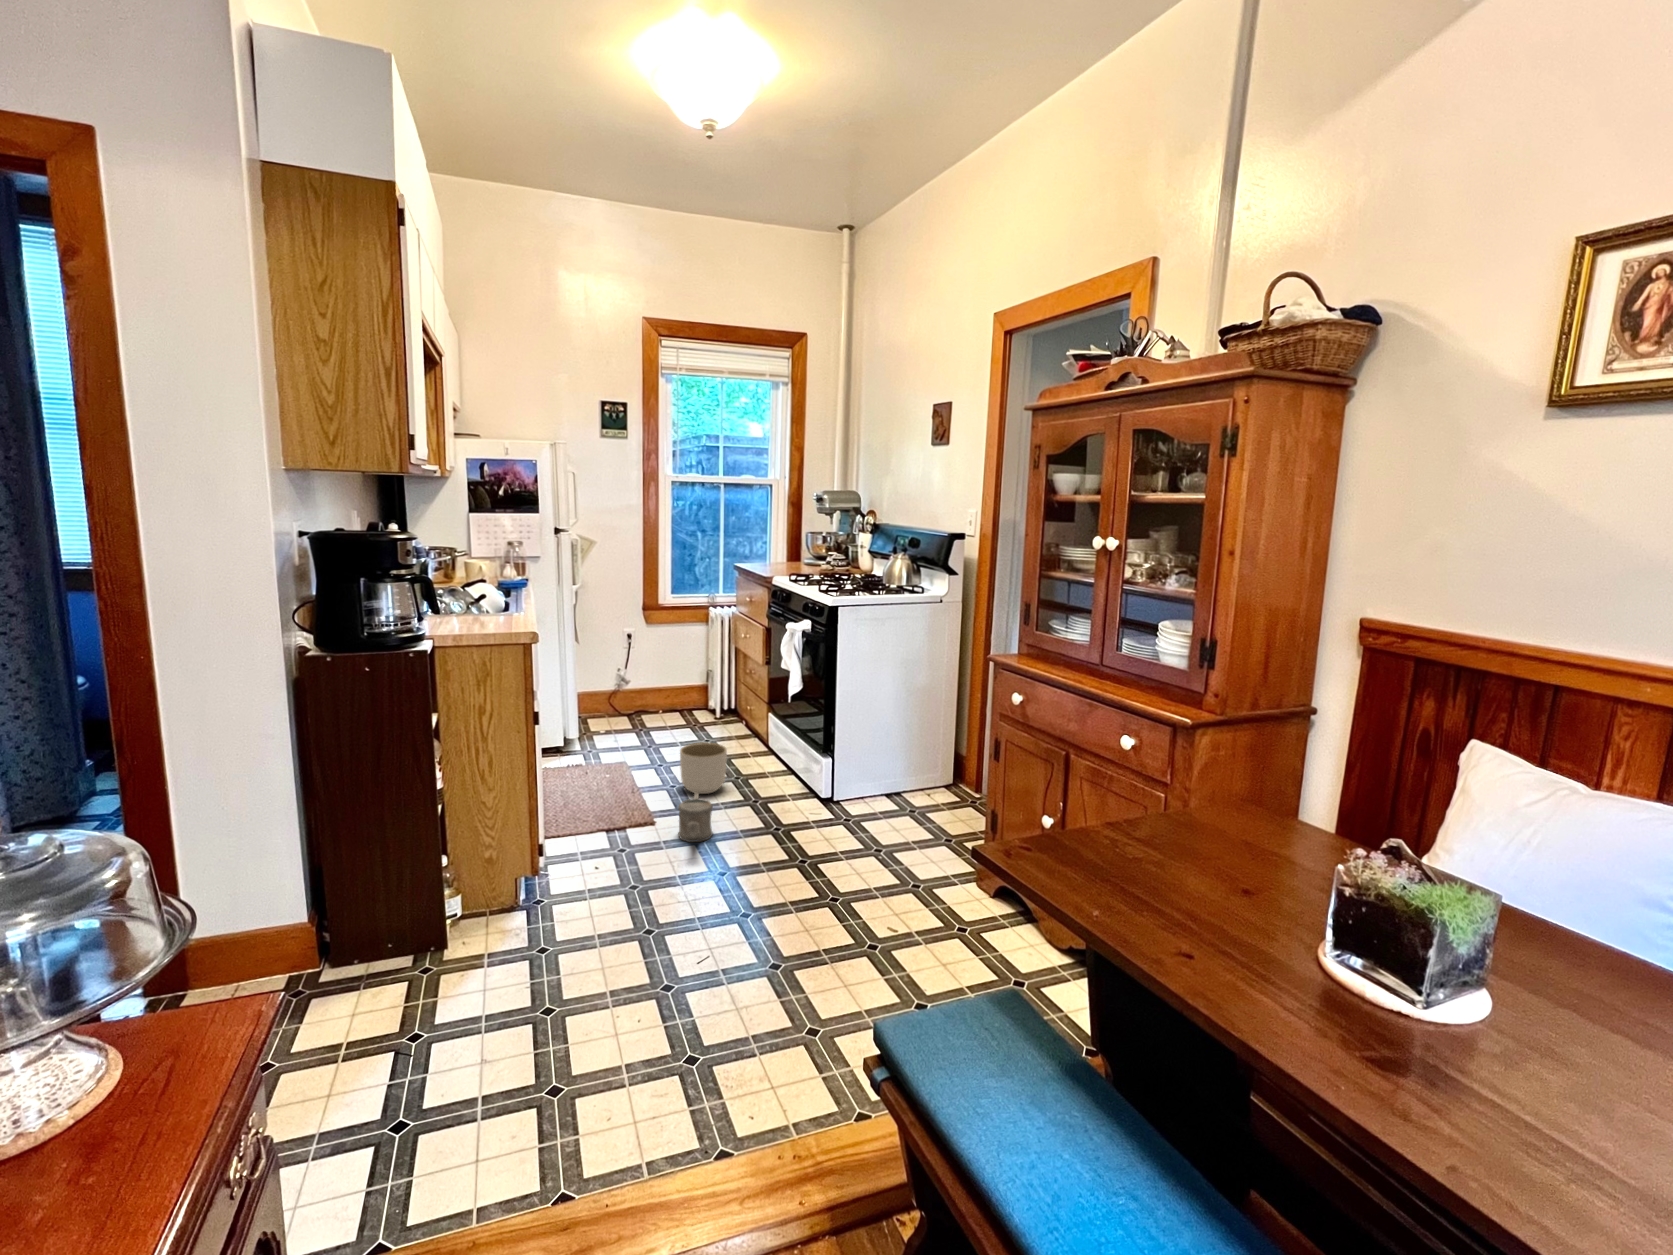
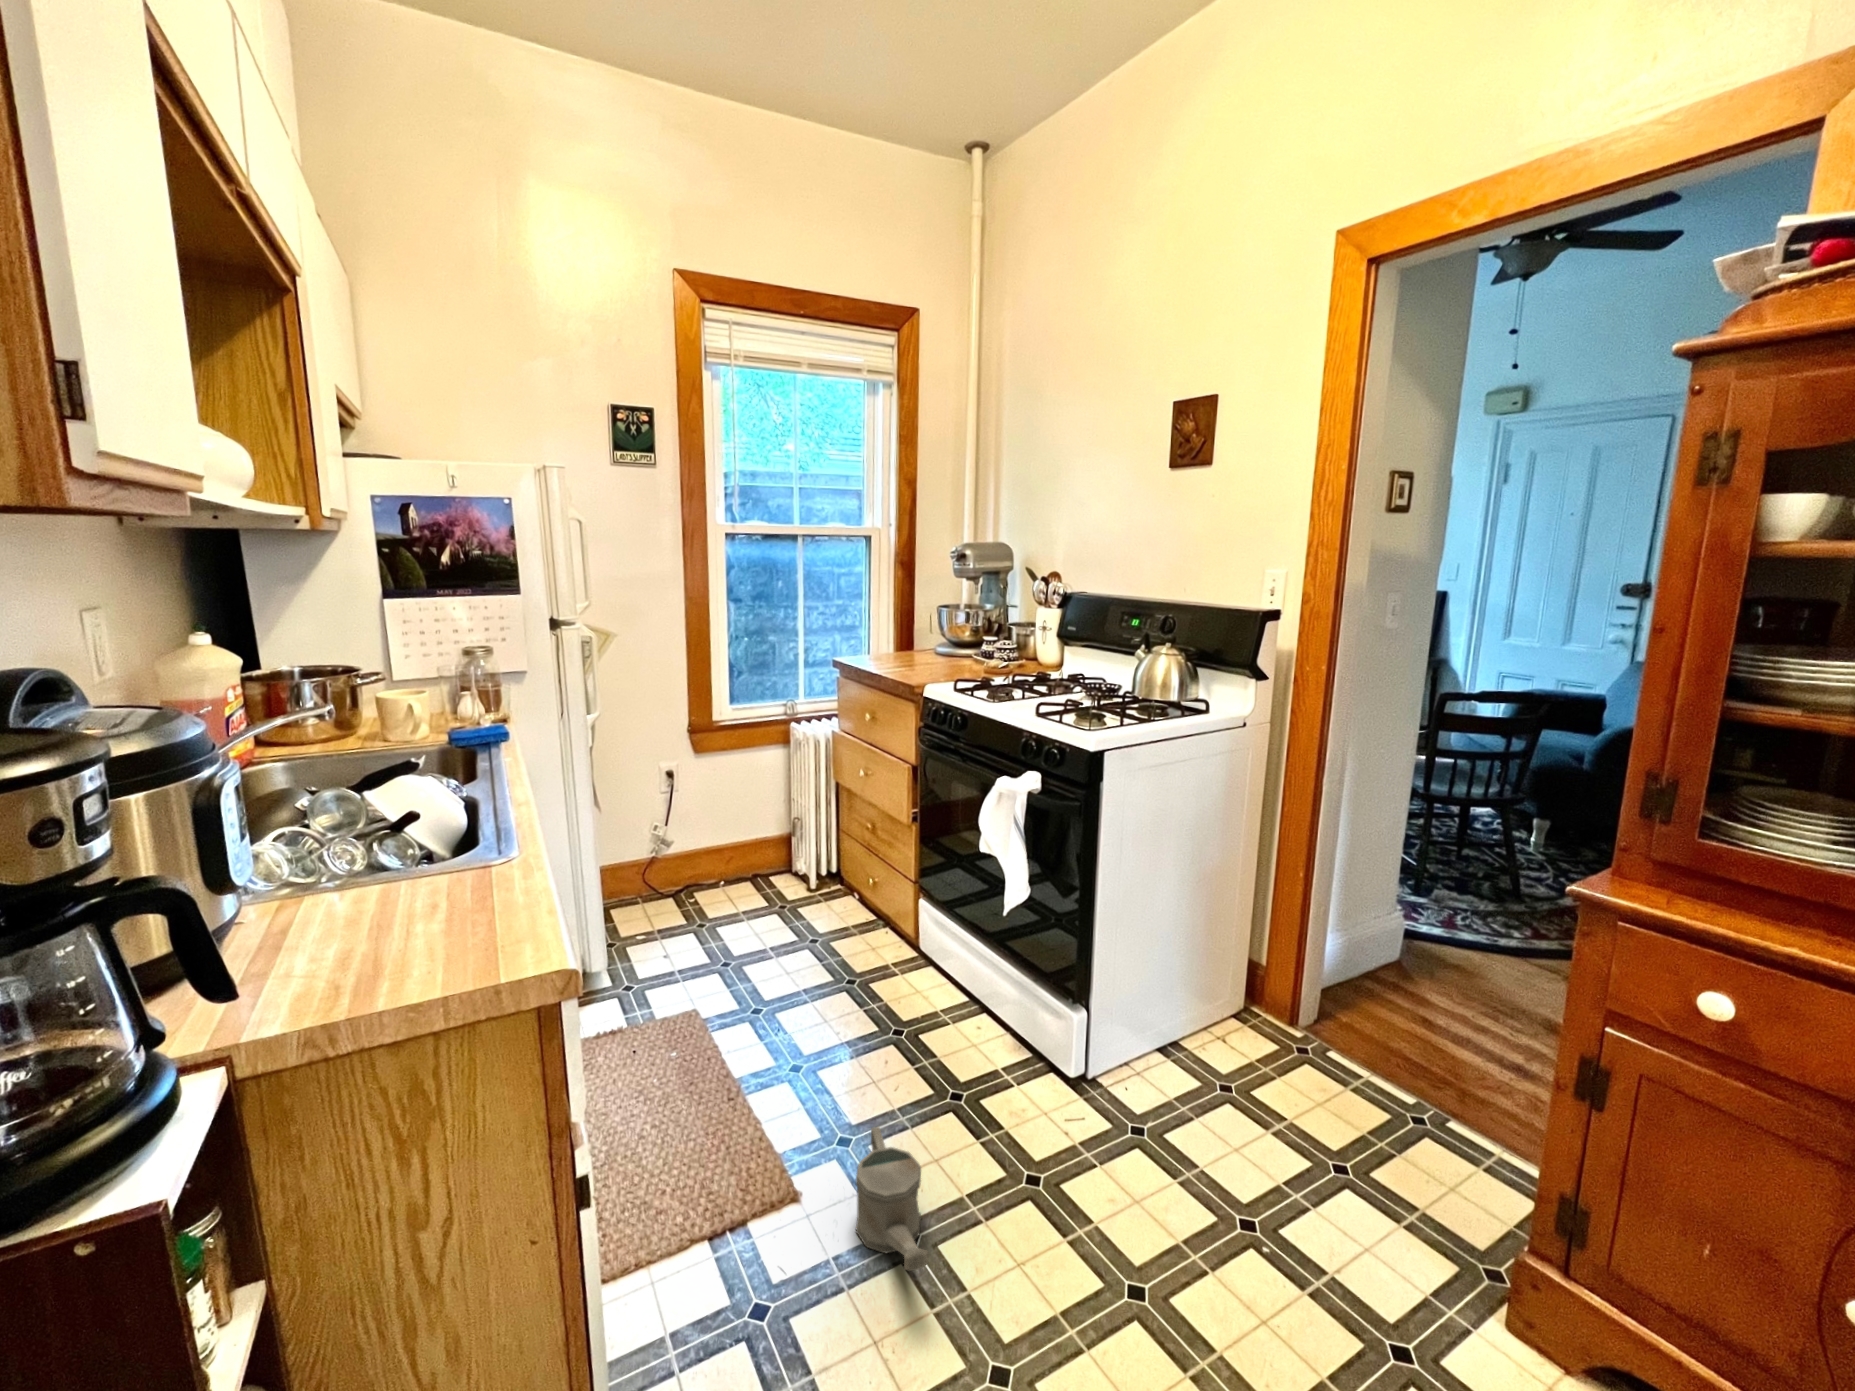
planter: present [680,743,727,794] -> none [811,985,893,1088]

